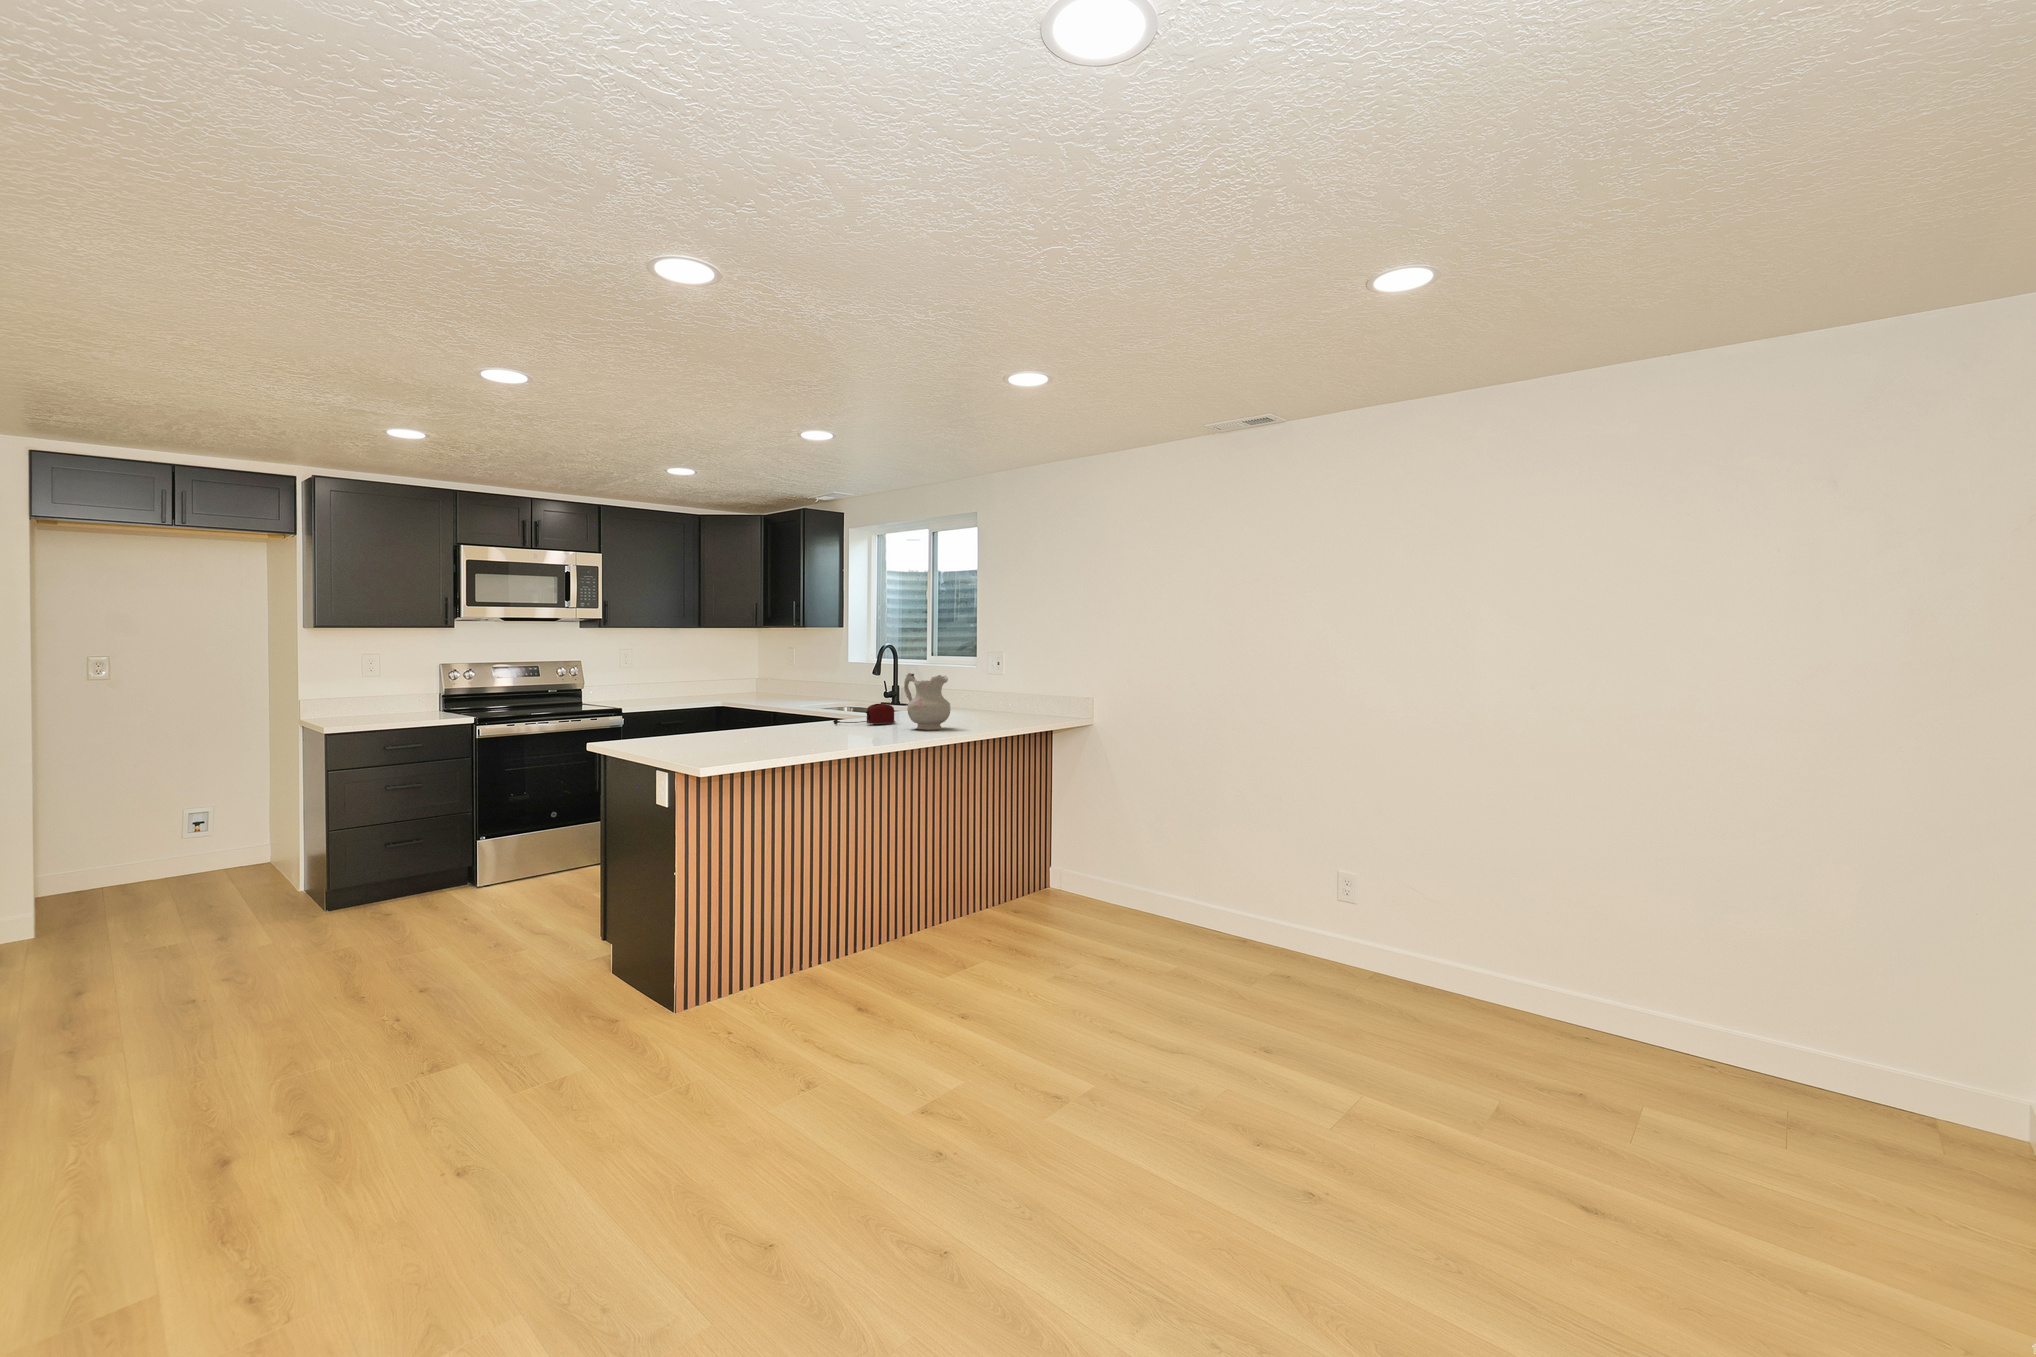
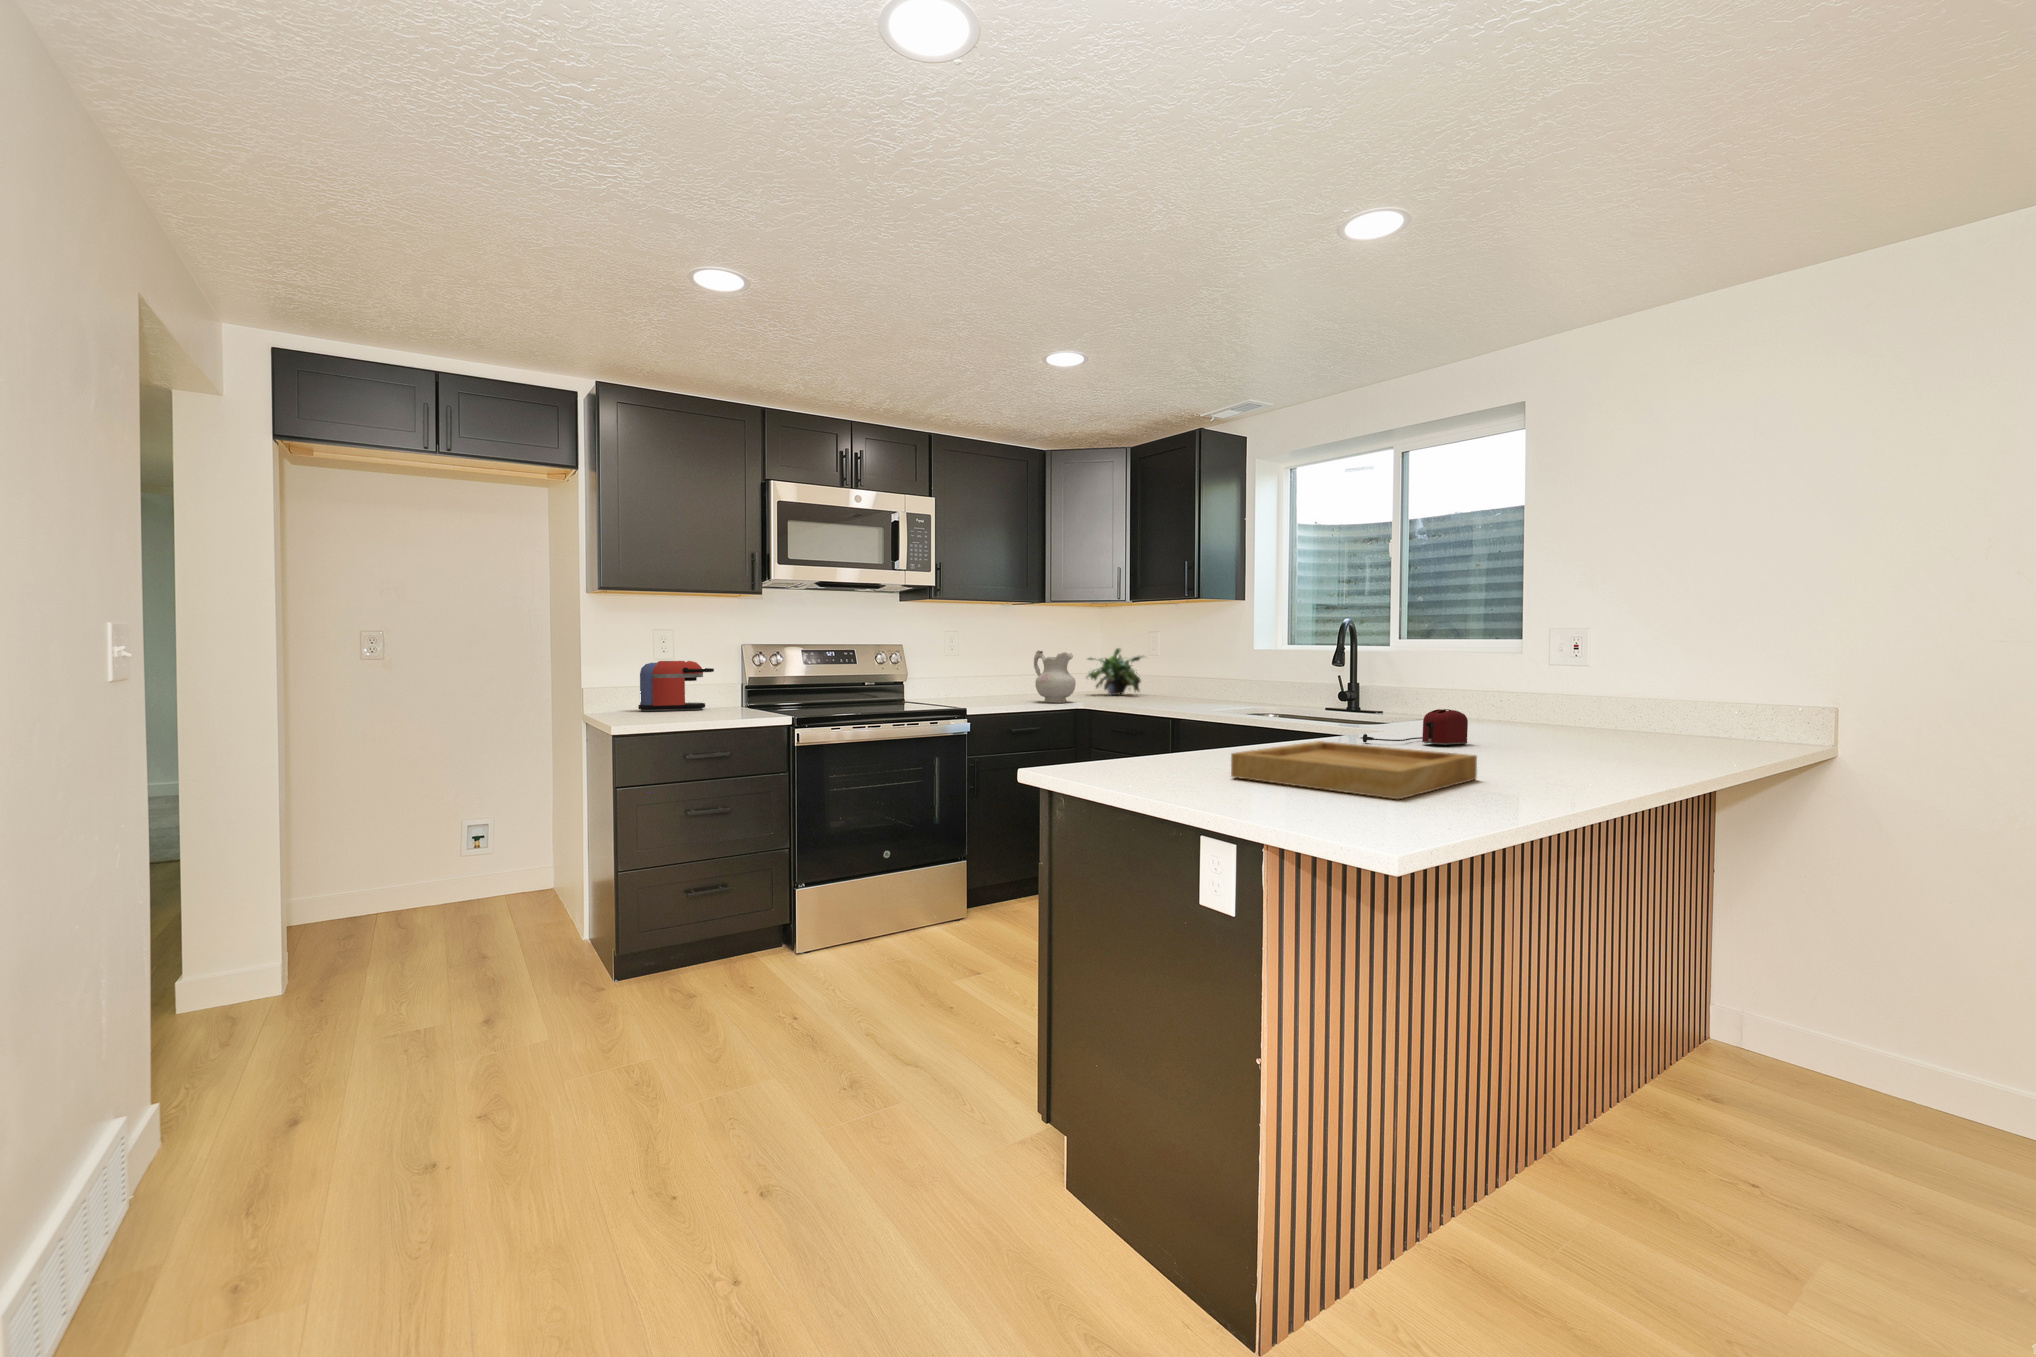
potted plant: none [741,662,789,698] -> present [1087,648,1143,695]
ceramic pitcher: present [904,673,950,730] -> present [1034,651,1076,703]
coffee maker: none [349,678,415,717] -> present [638,661,714,711]
tray: none [698,723,830,748] -> present [1231,741,1477,799]

